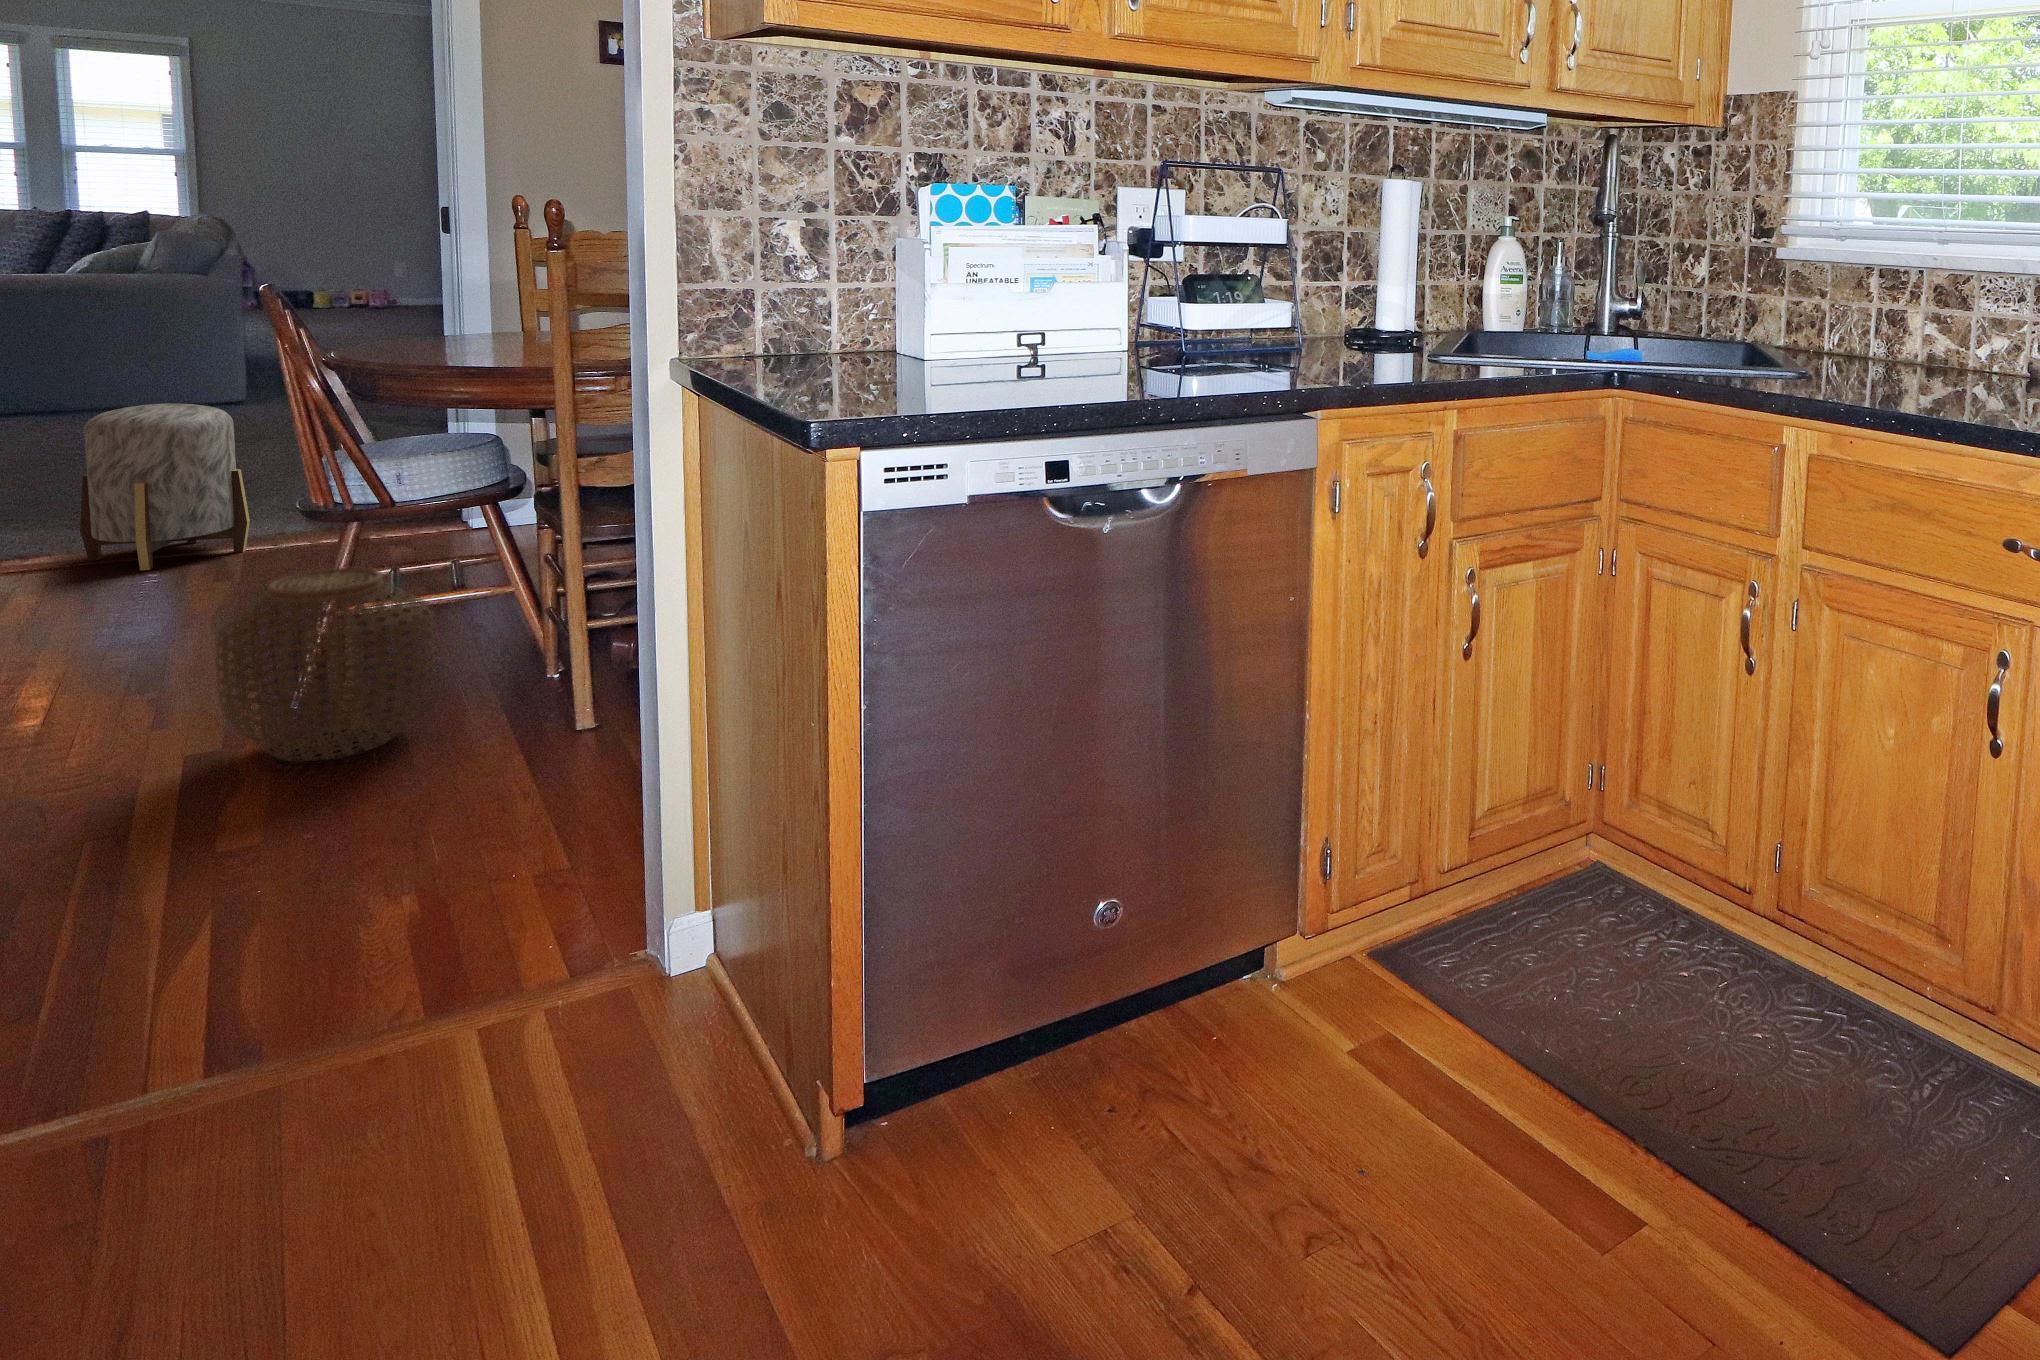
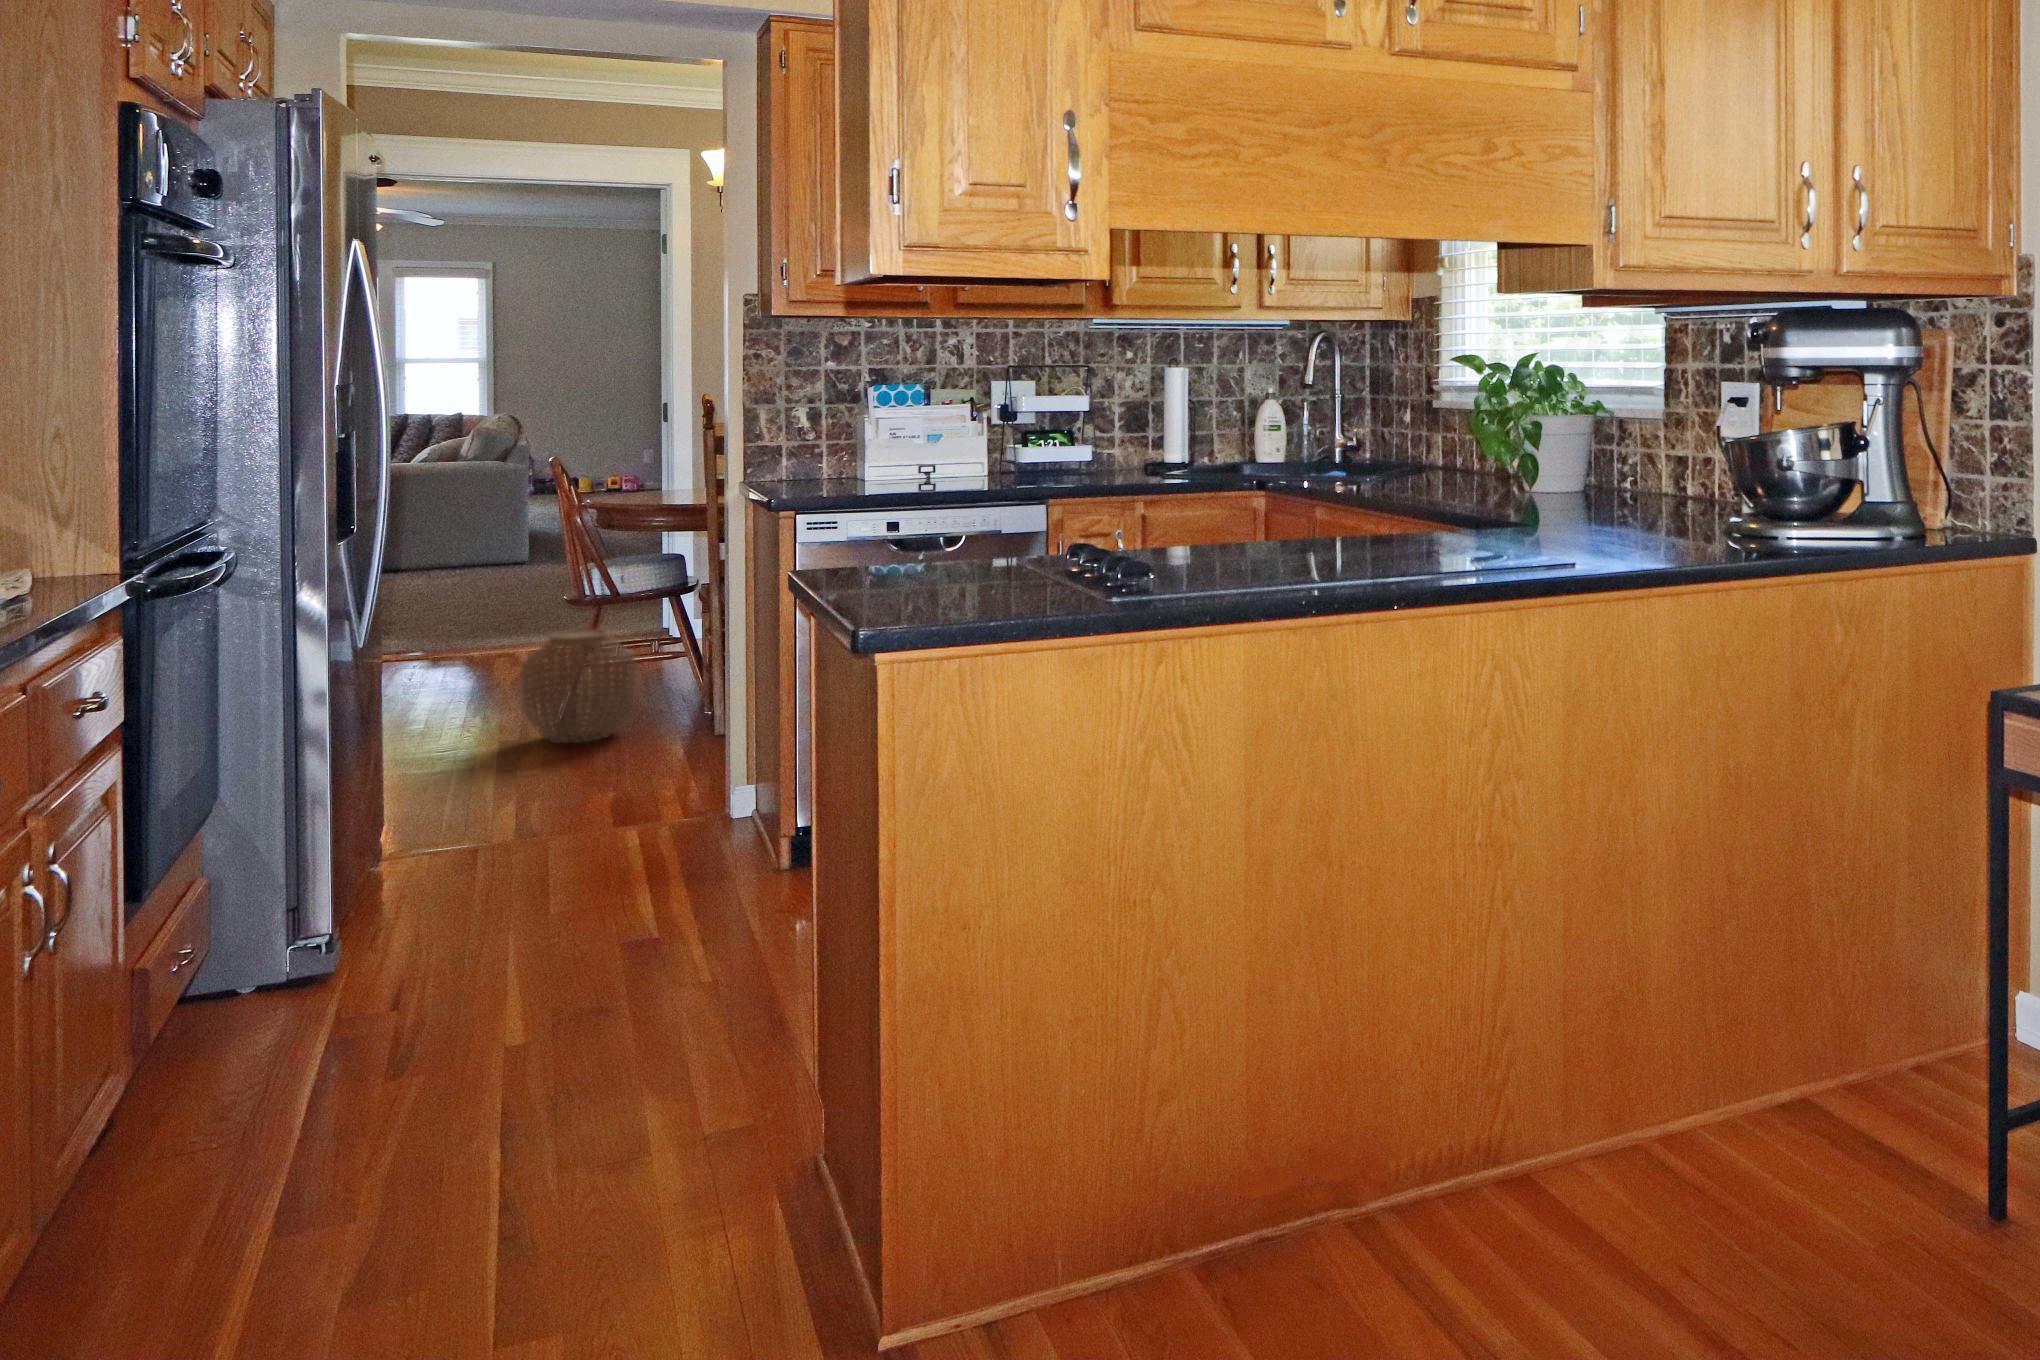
stool: present [80,403,250,570] -> none [436,547,534,660]

